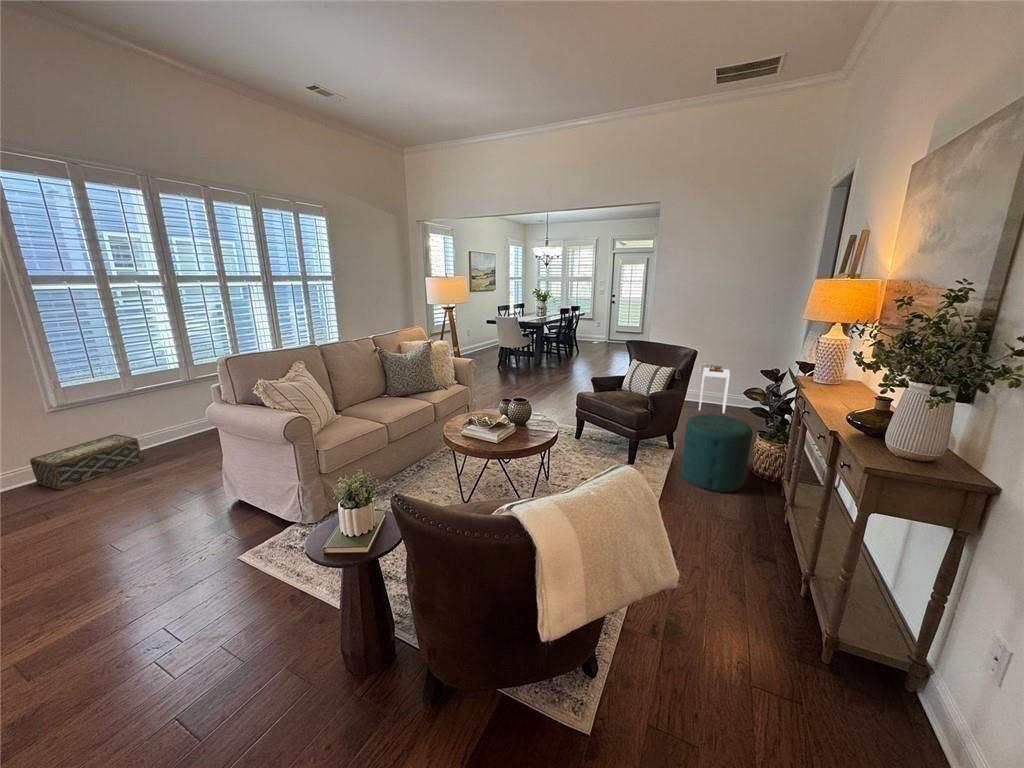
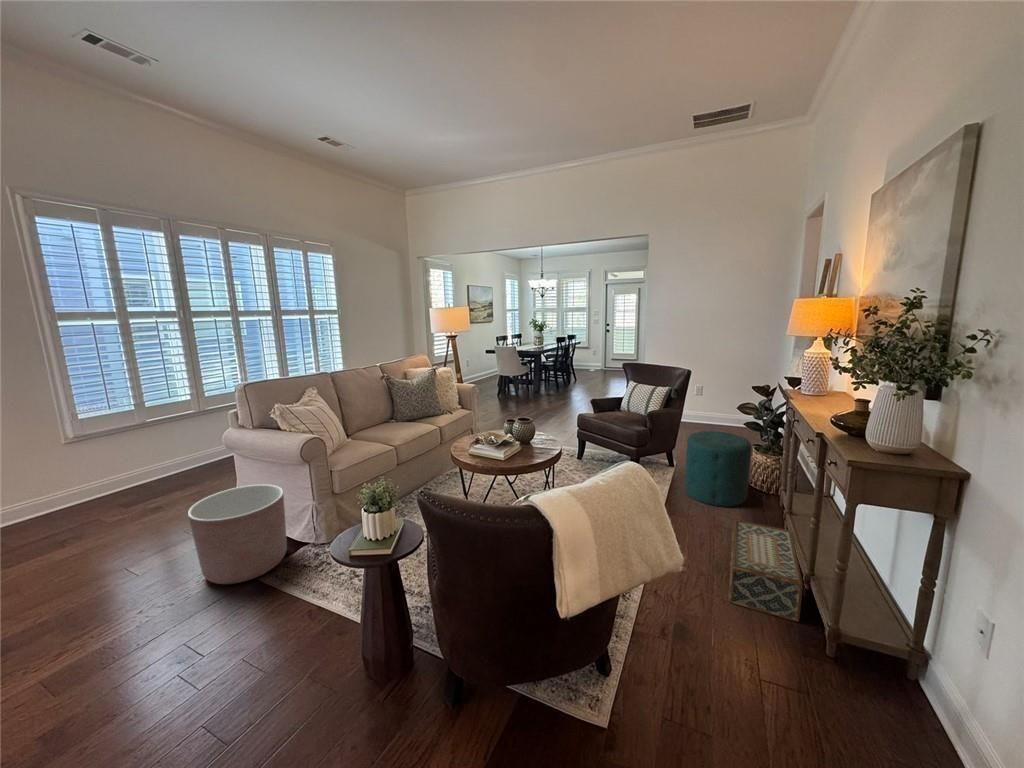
side table: present [699,365,730,413] -> none [700,387,728,434]
woven basket: present [30,434,143,490] -> present [728,520,803,622]
planter: none [167,462,273,564] -> present [188,484,287,584]

